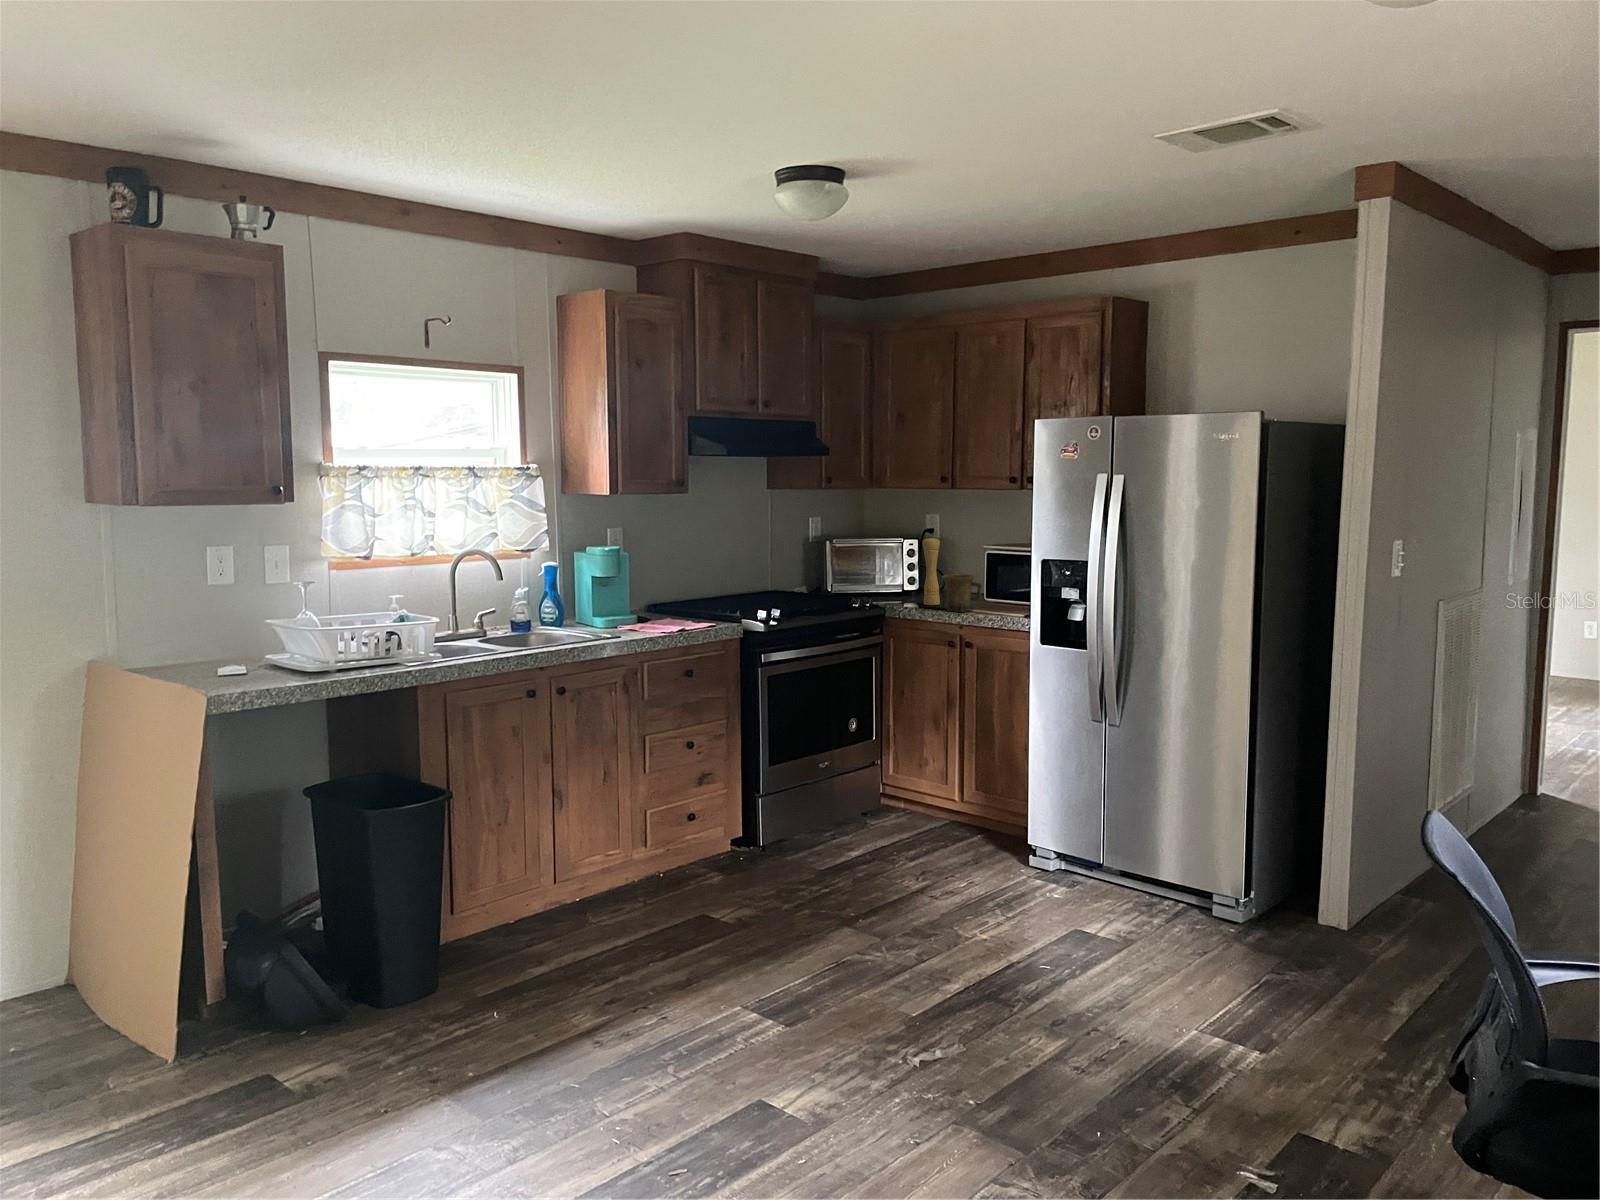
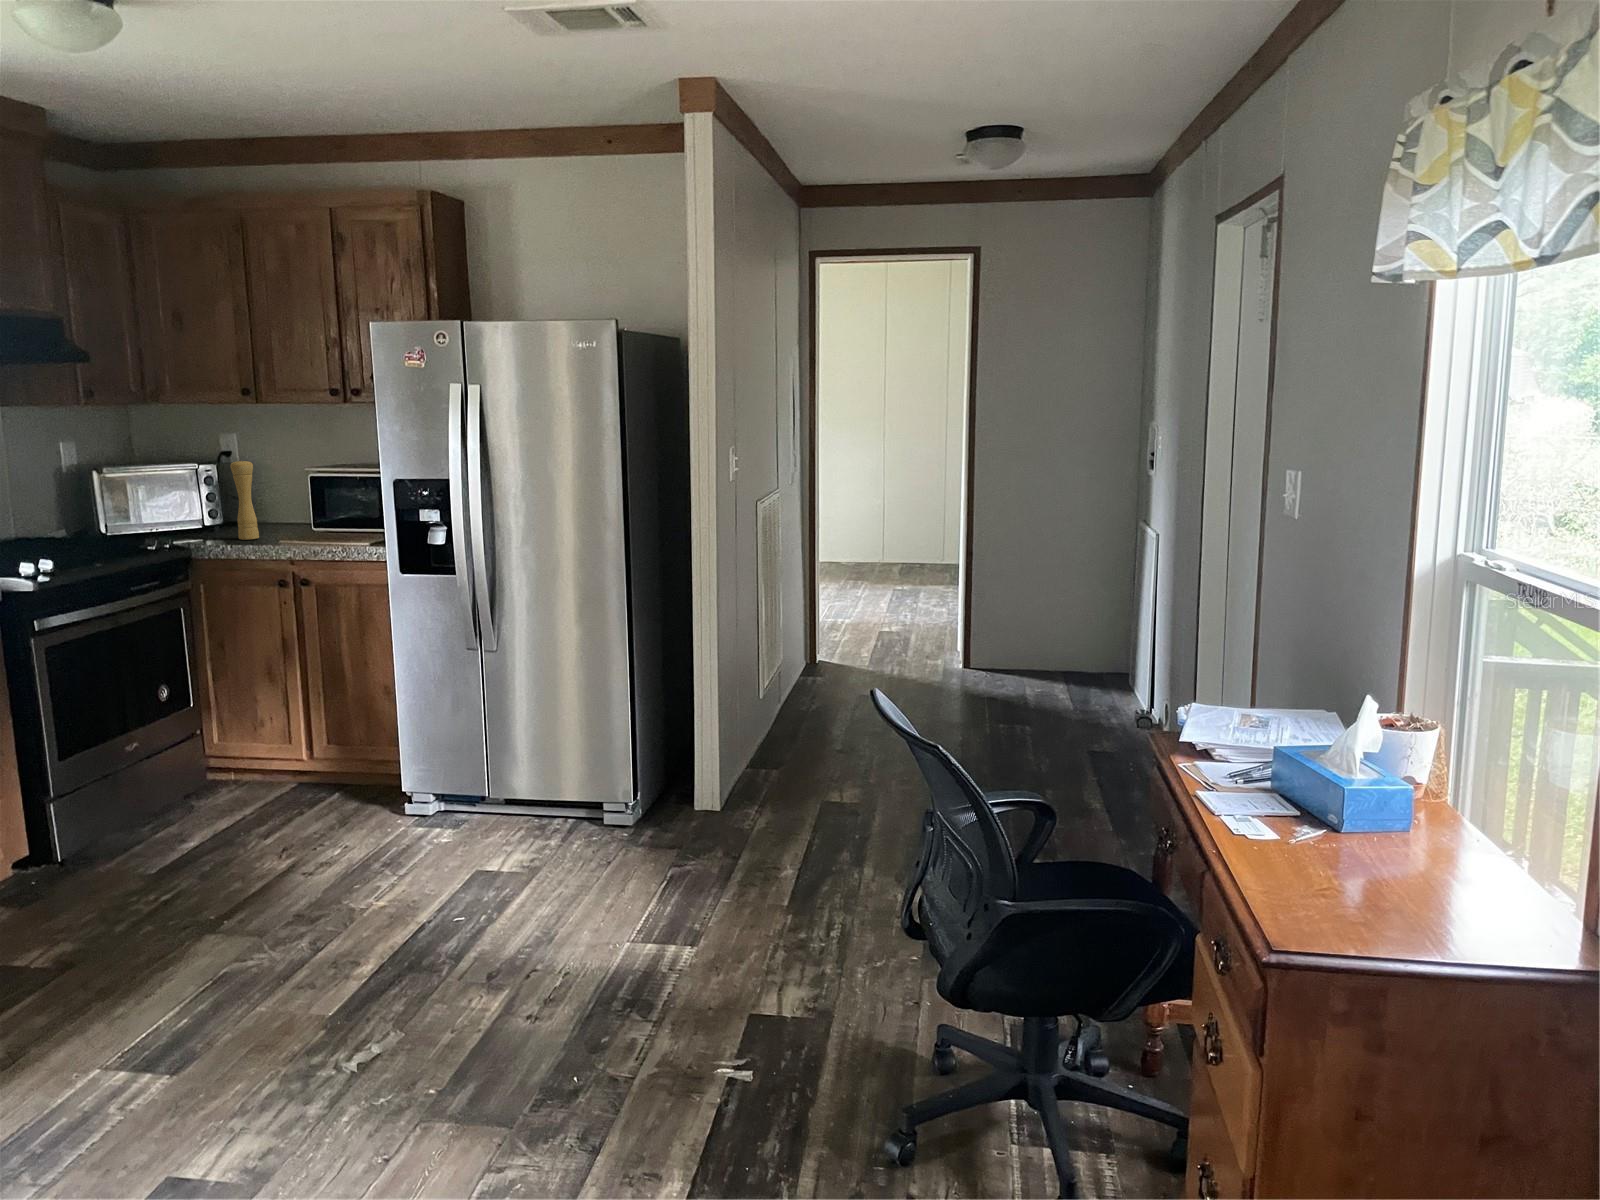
mug: present [942,574,982,612] -> none [262,502,314,546]

